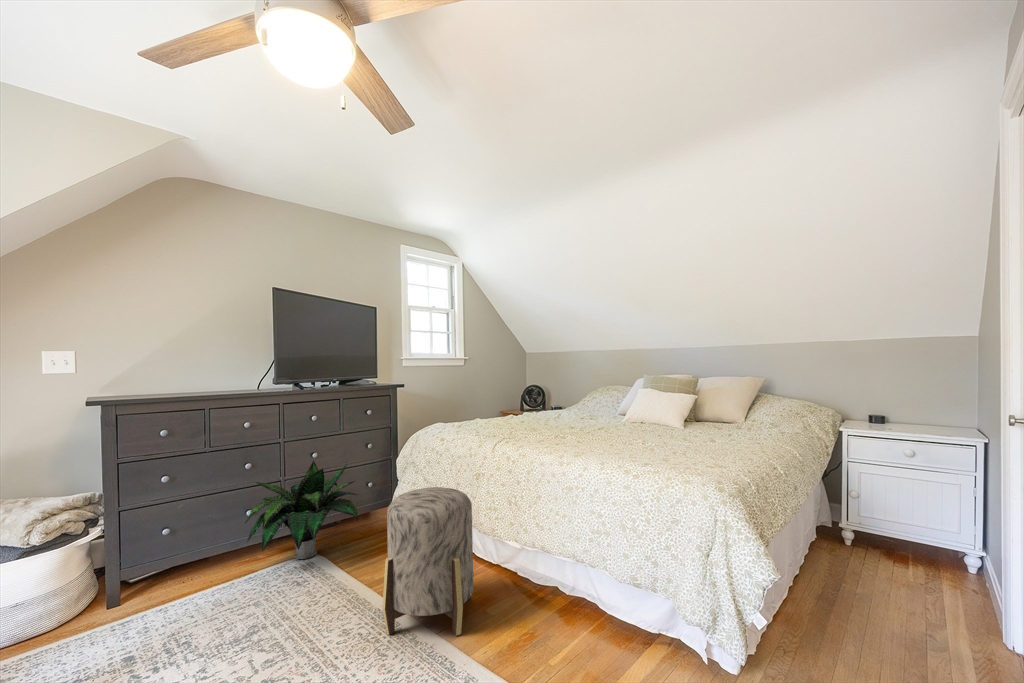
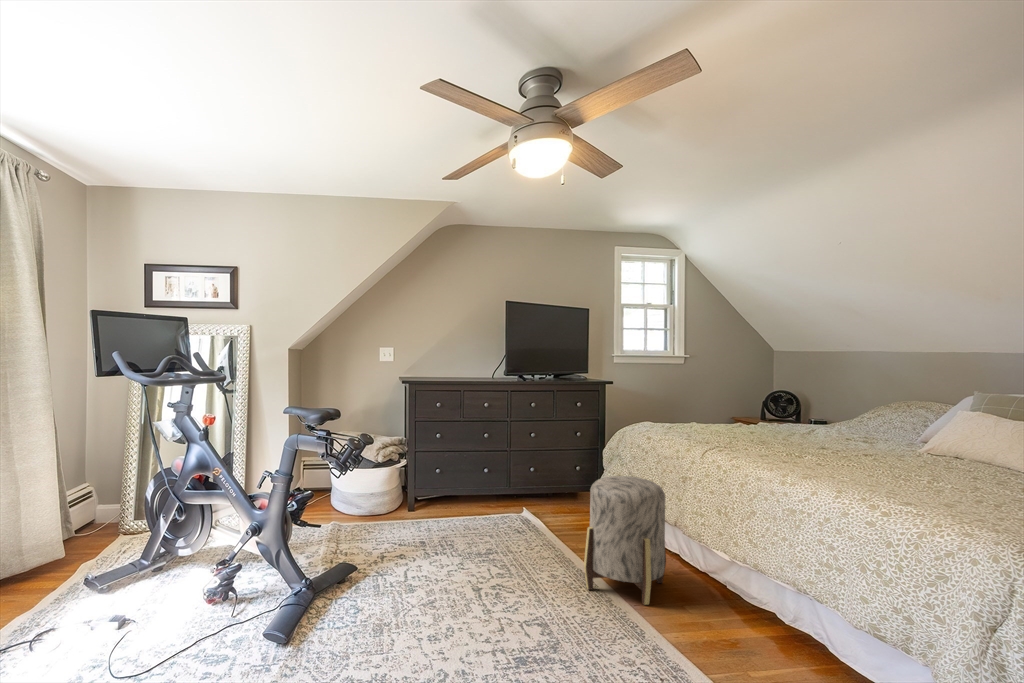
potted plant: present [245,461,359,559] -> none [482,441,571,523]

